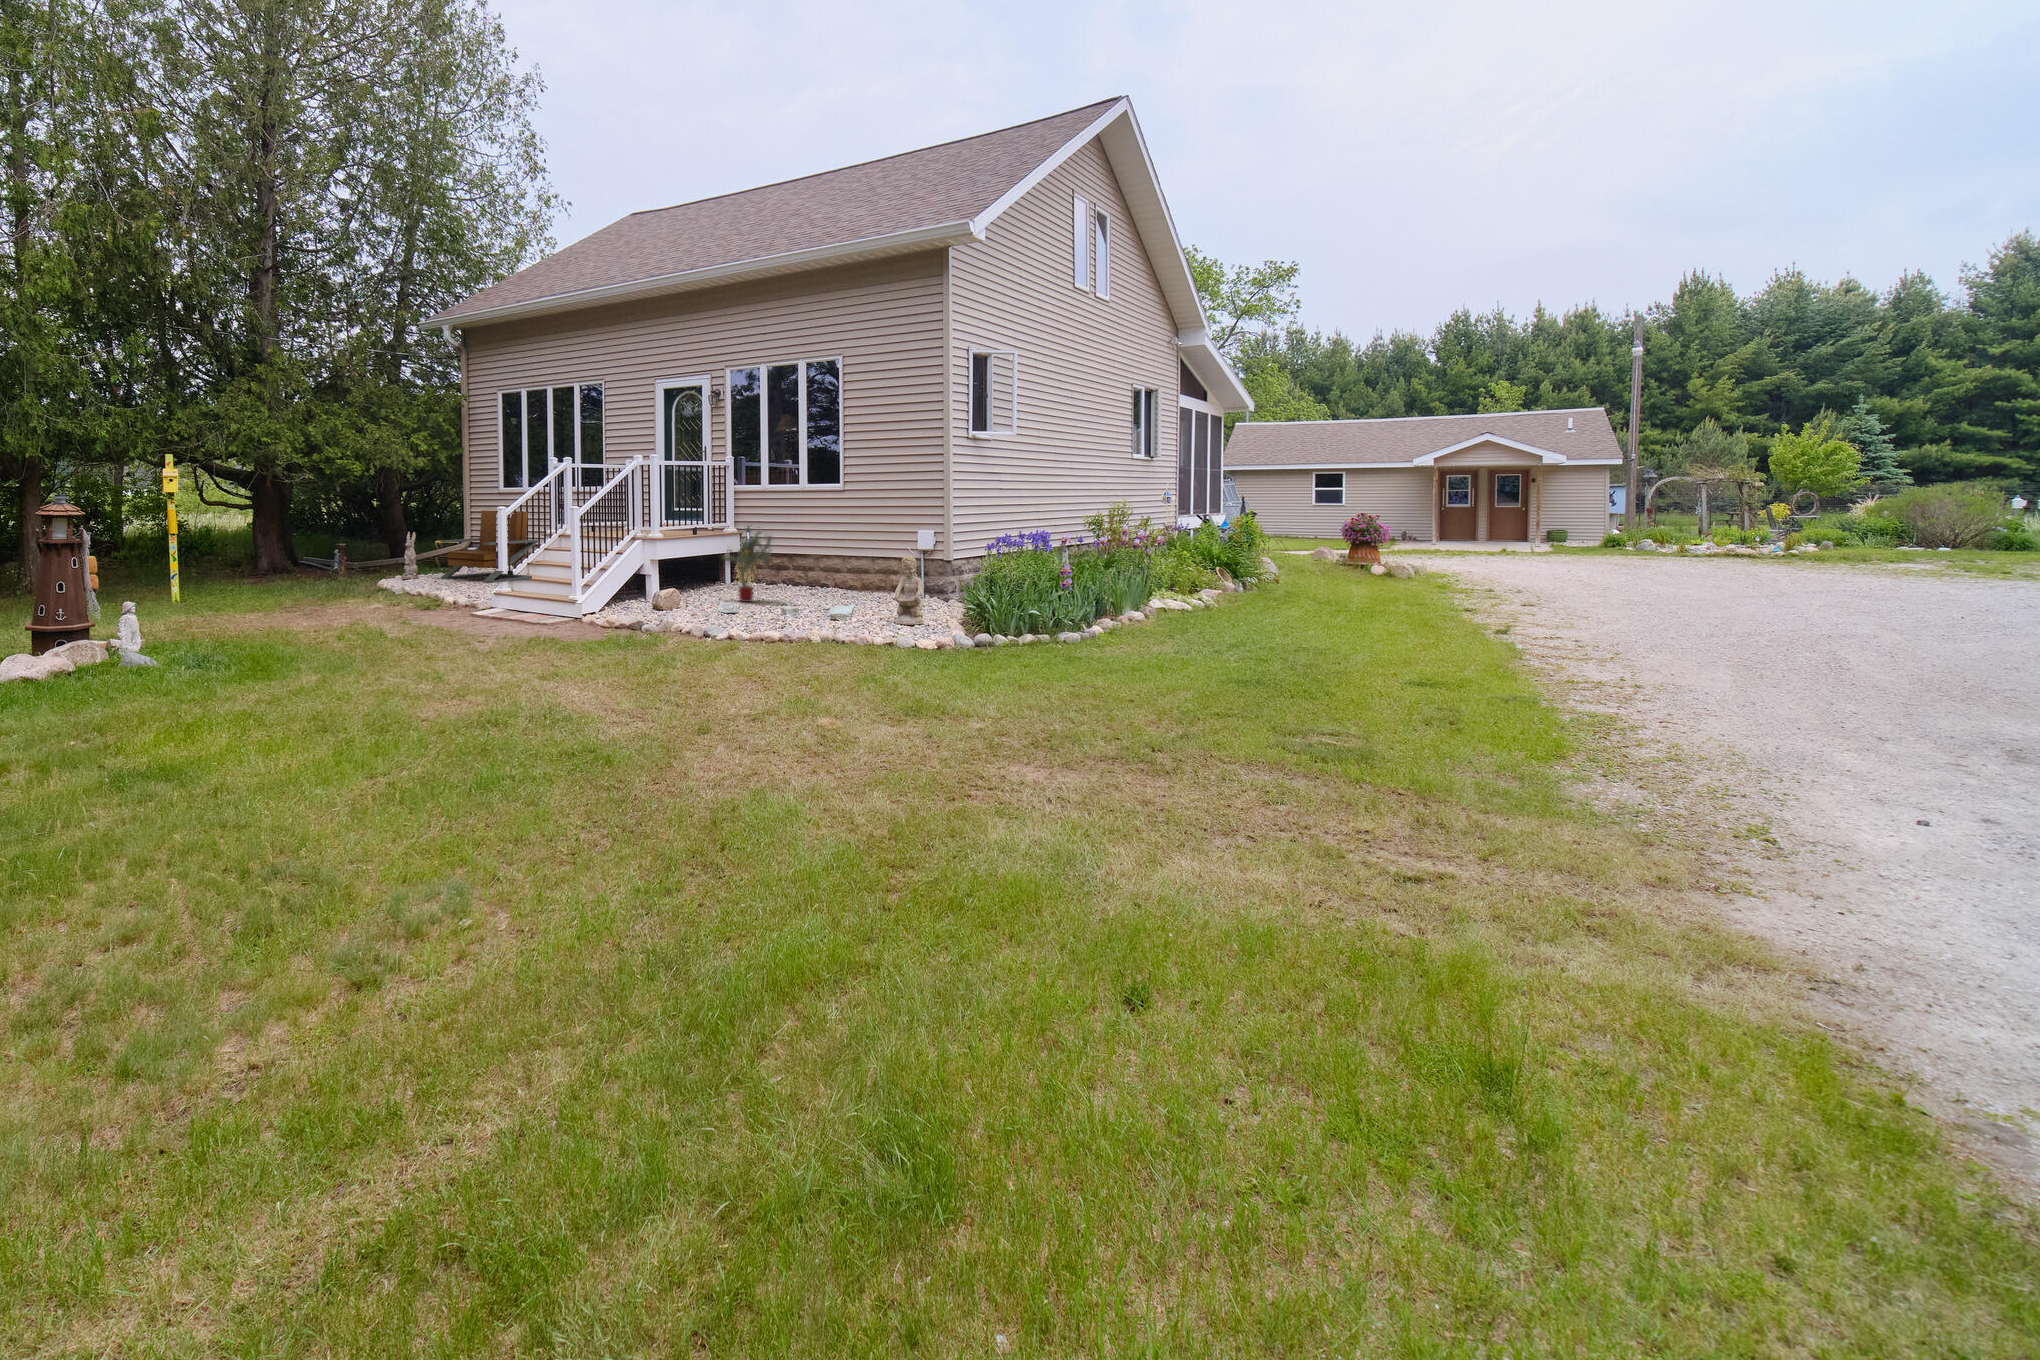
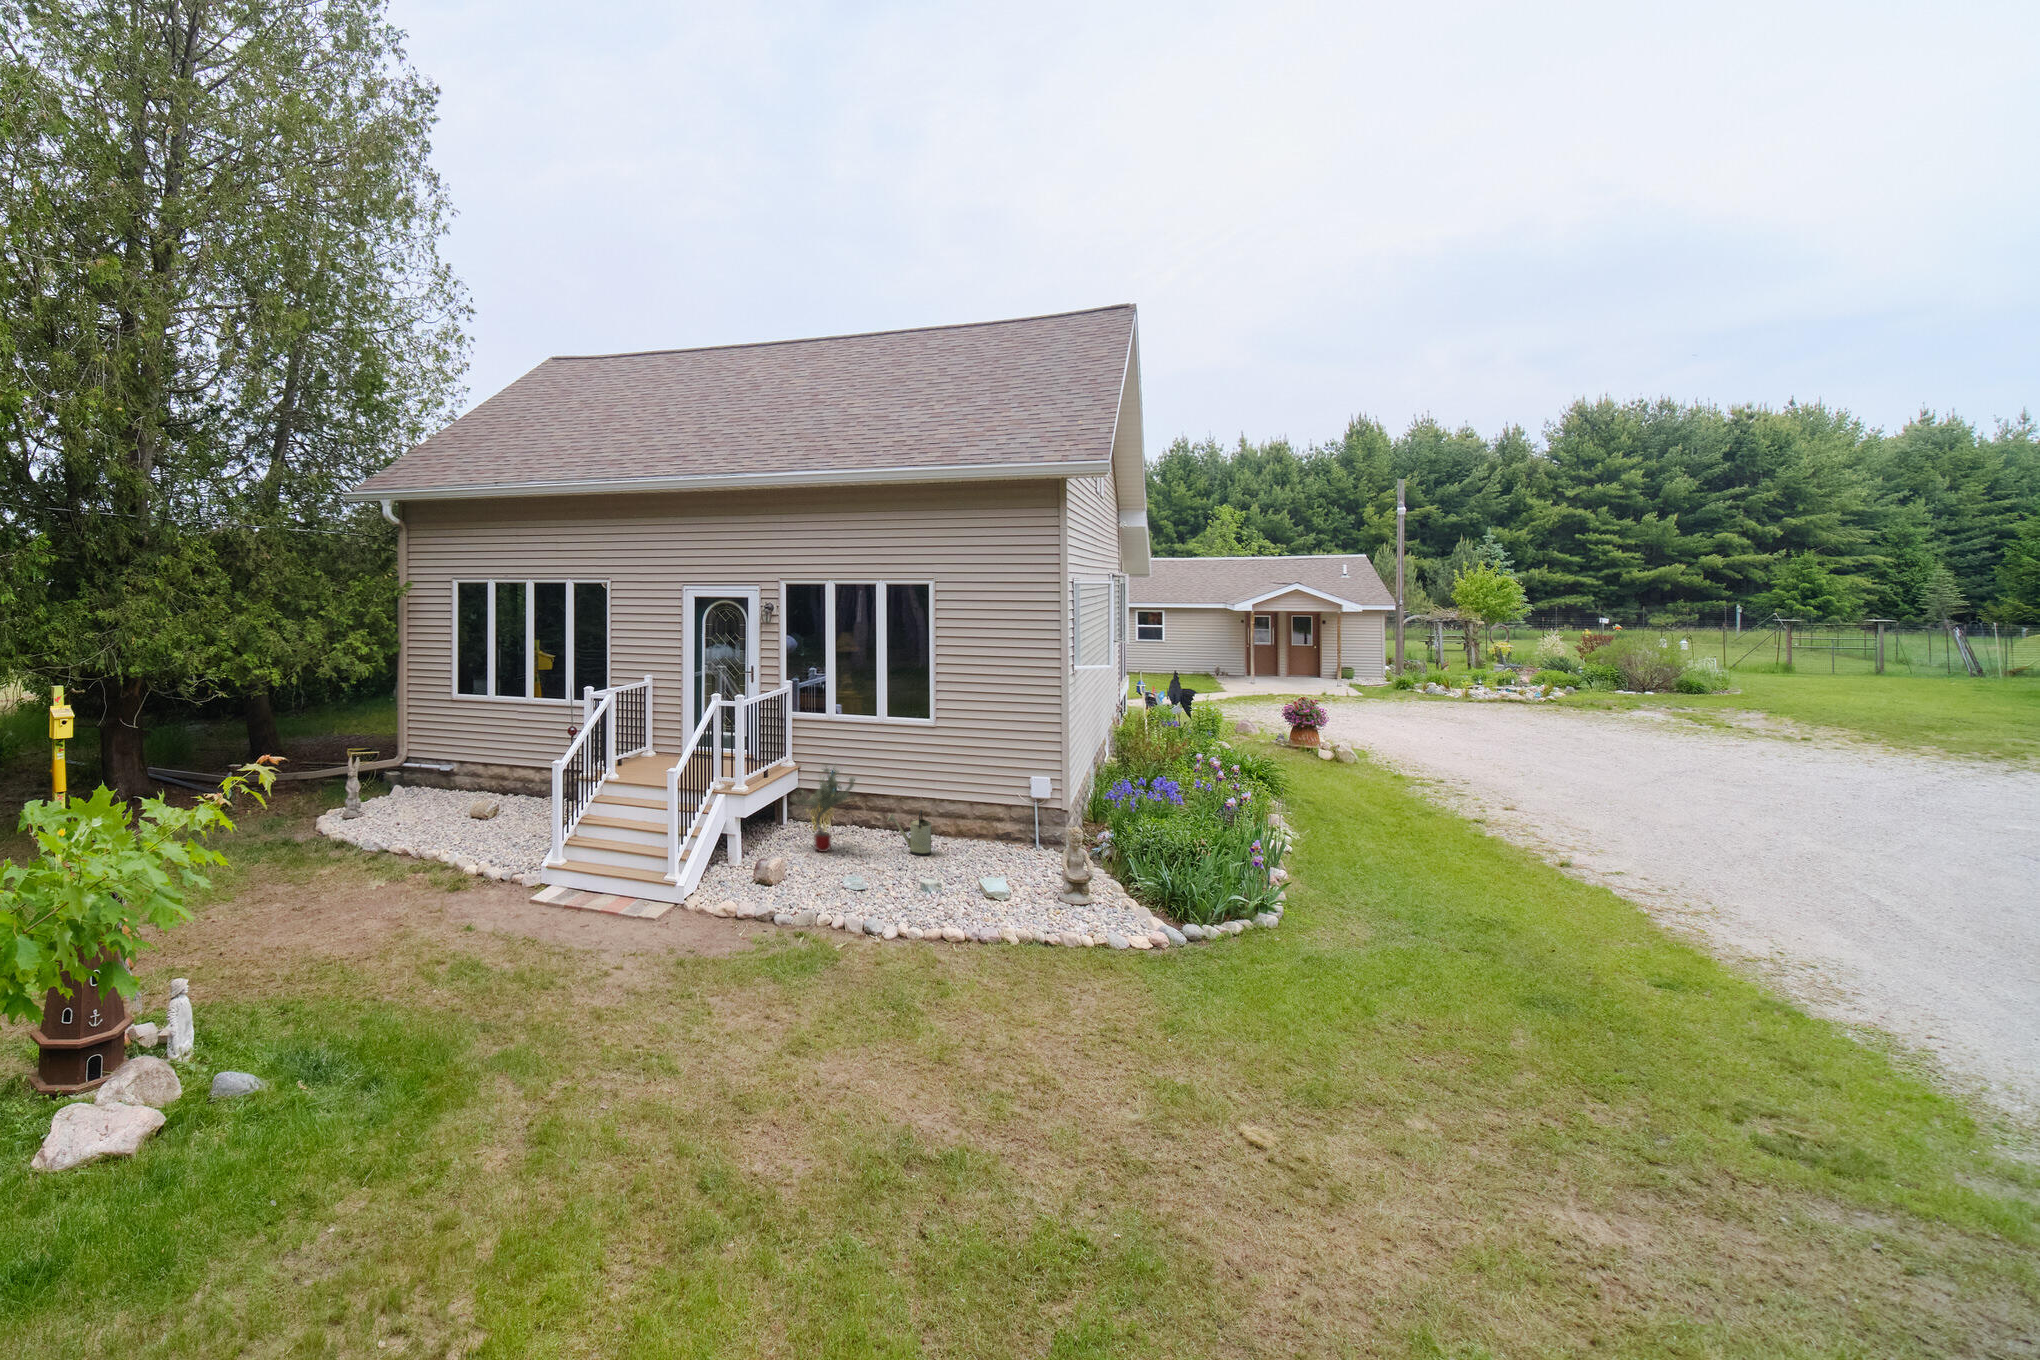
lounge chair: present [441,510,538,583] -> none [393,724,513,823]
watering can: none [802,567,842,606] -> present [887,810,932,856]

